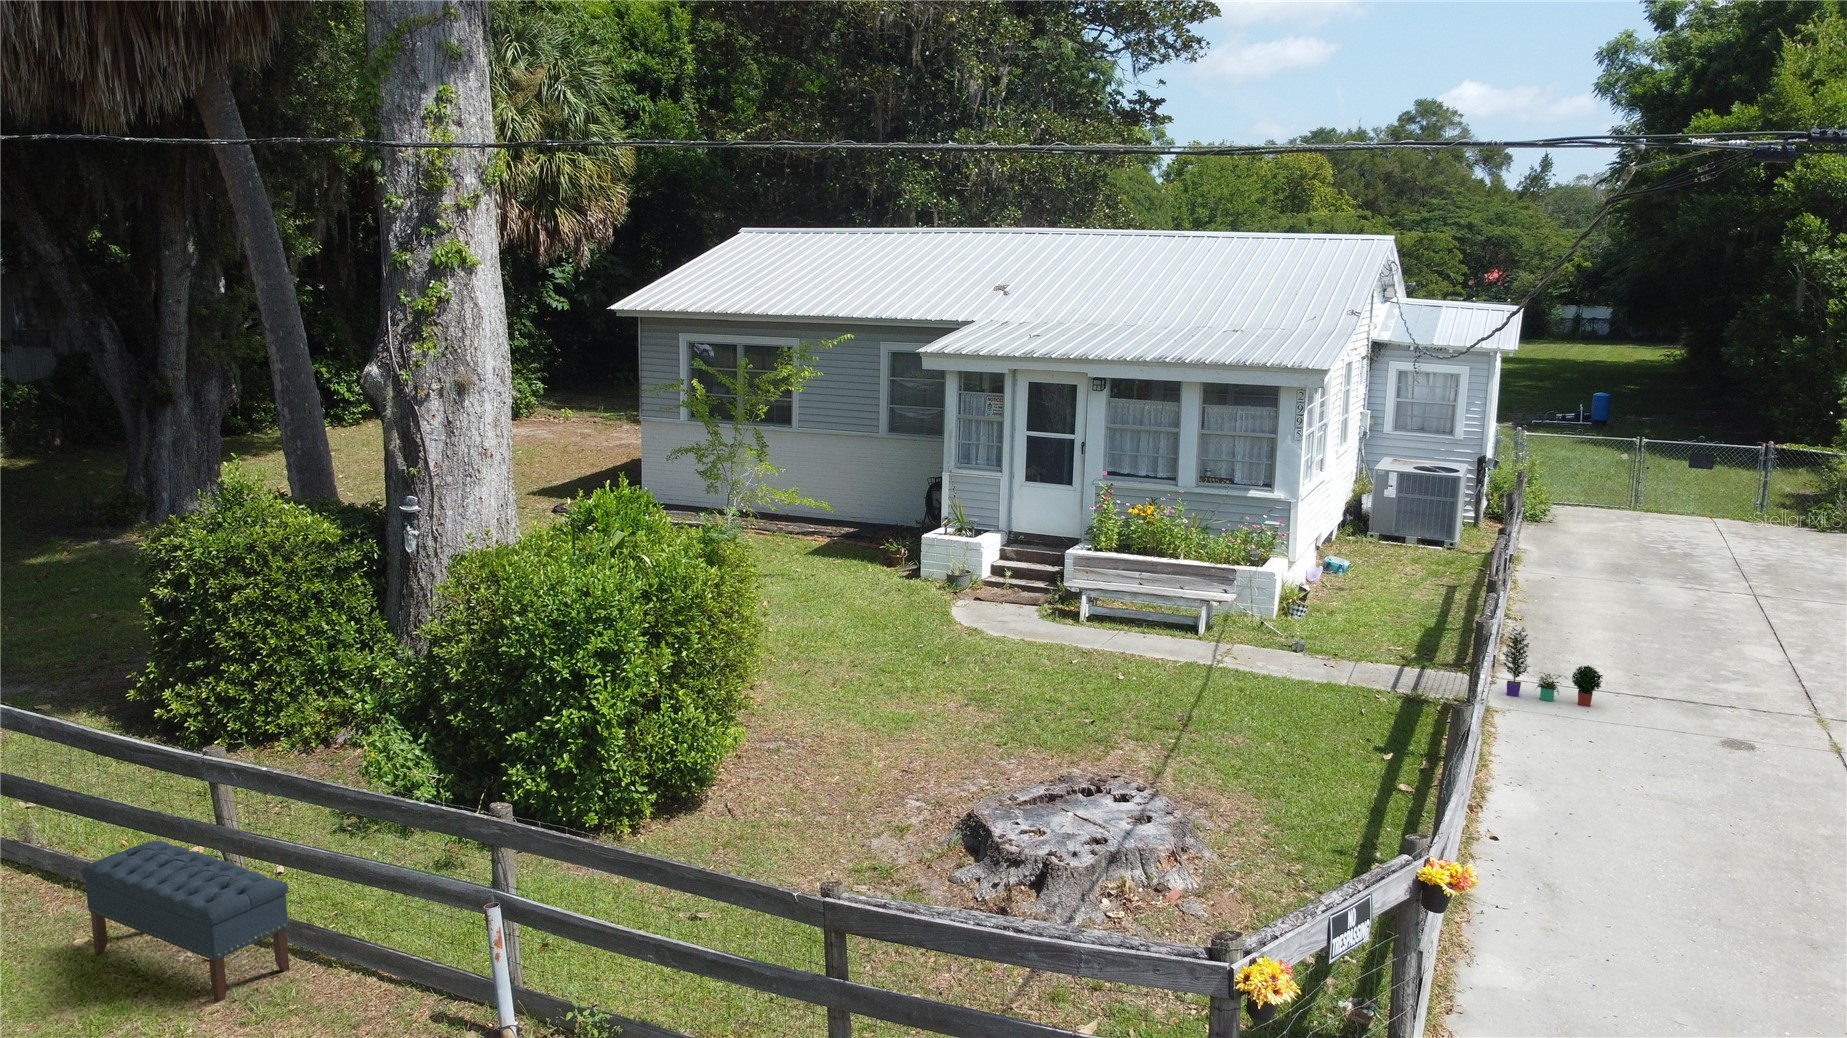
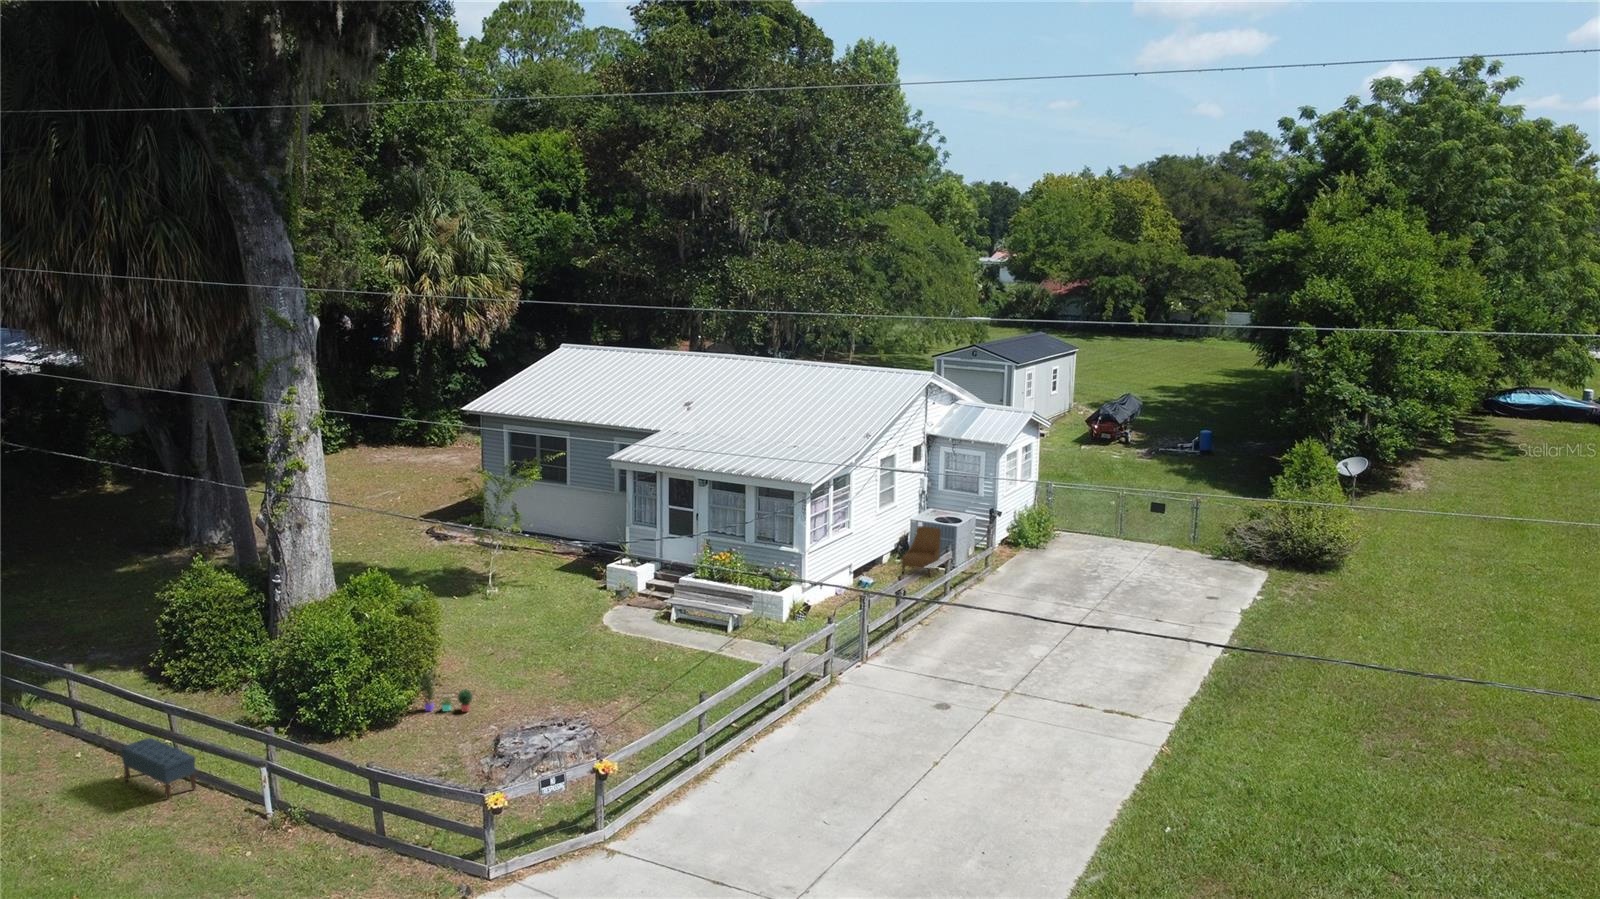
chair: none [1383,477,1440,555] -> present [901,526,941,577]
potted plant: present [1502,627,1603,706] -> present [423,672,472,712]

